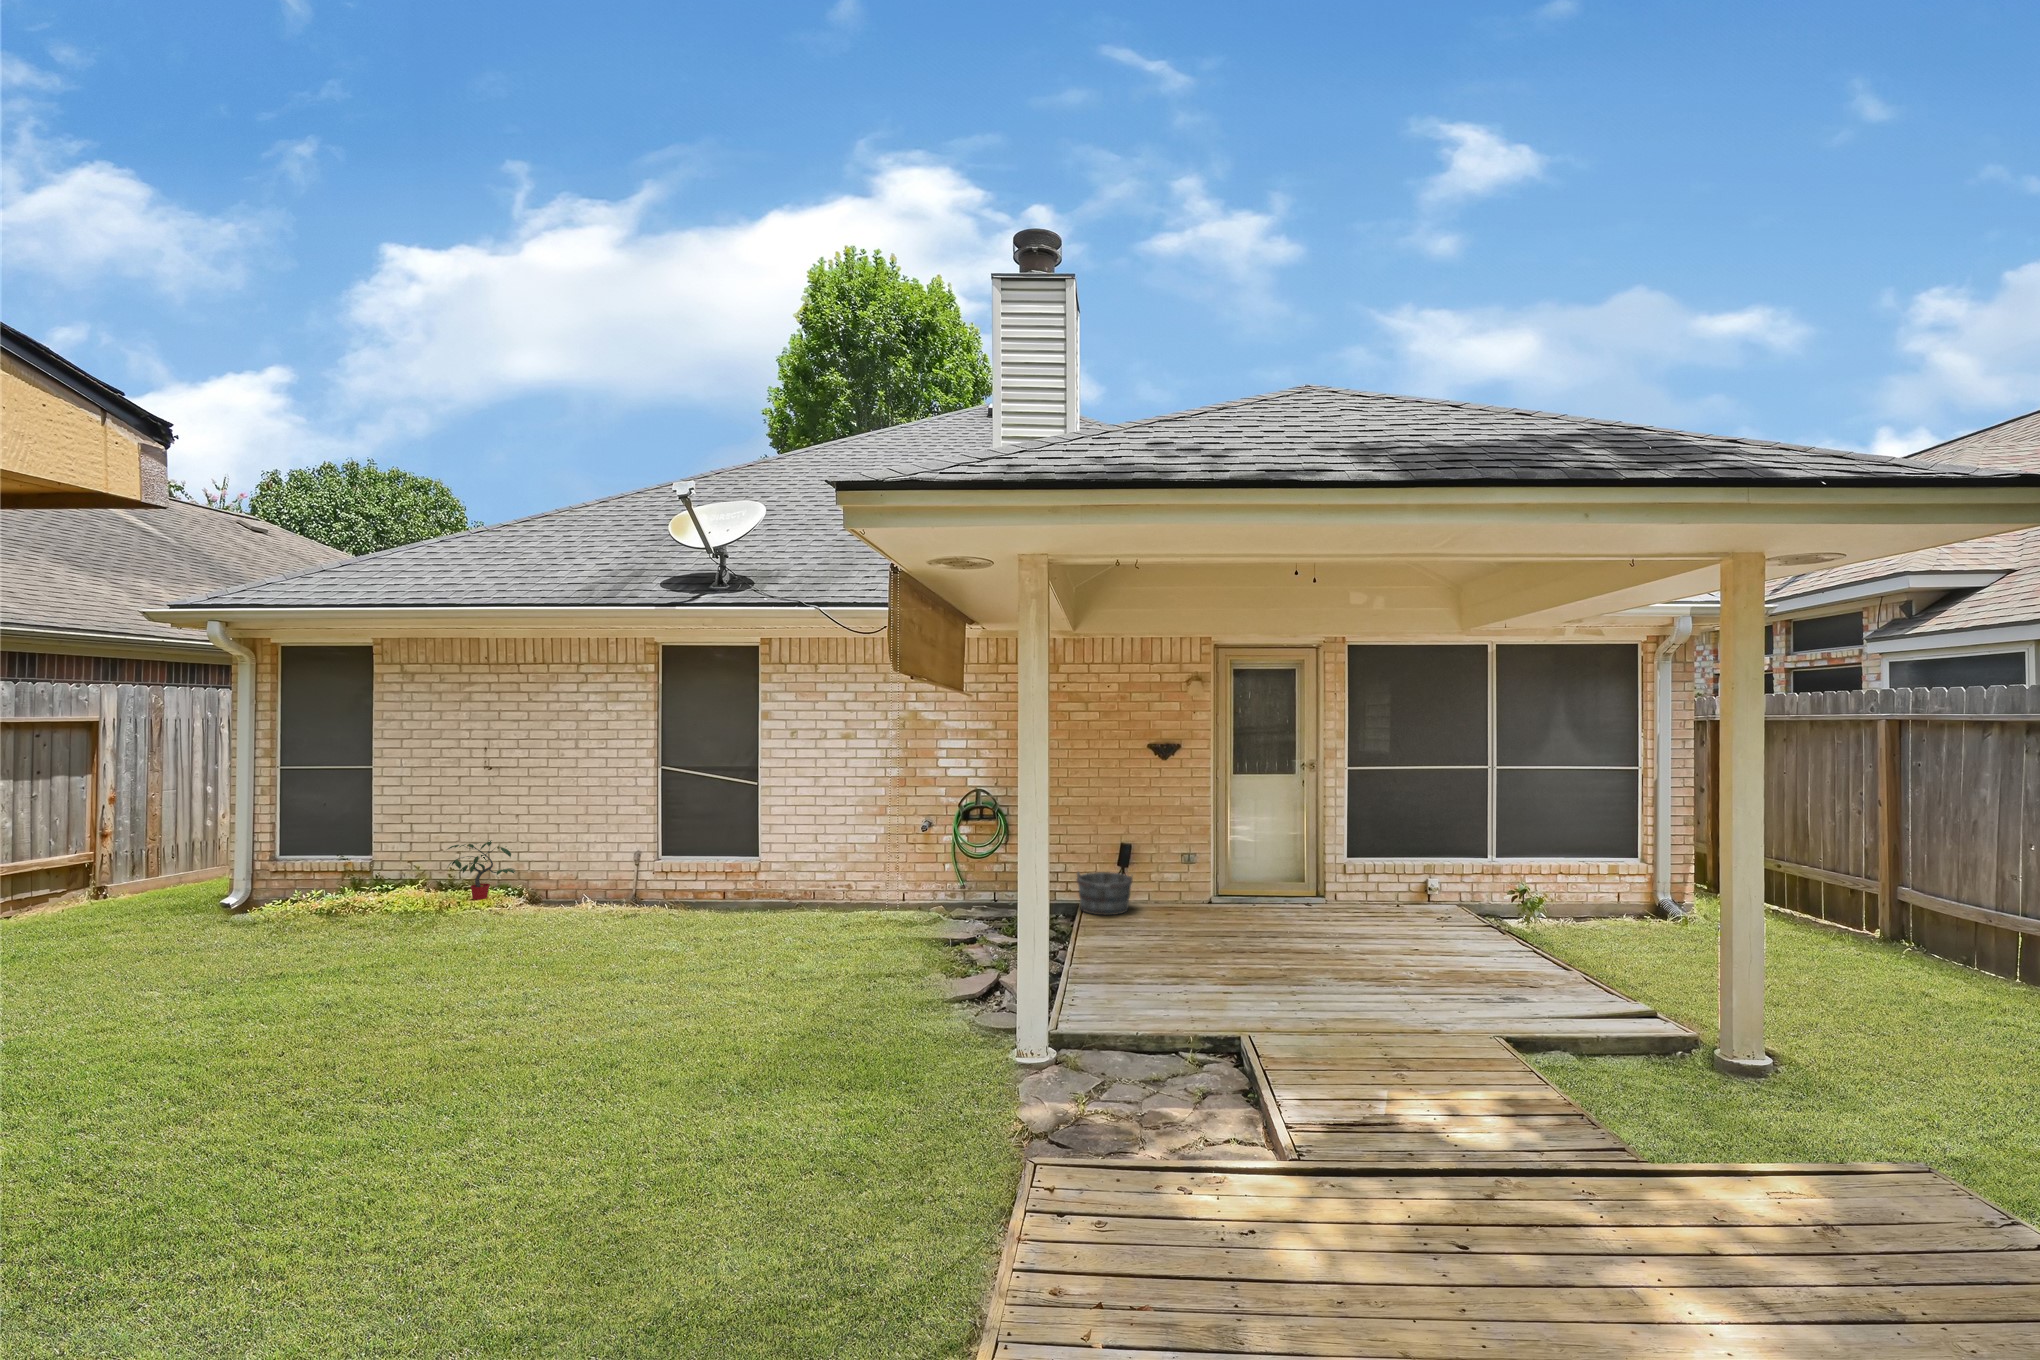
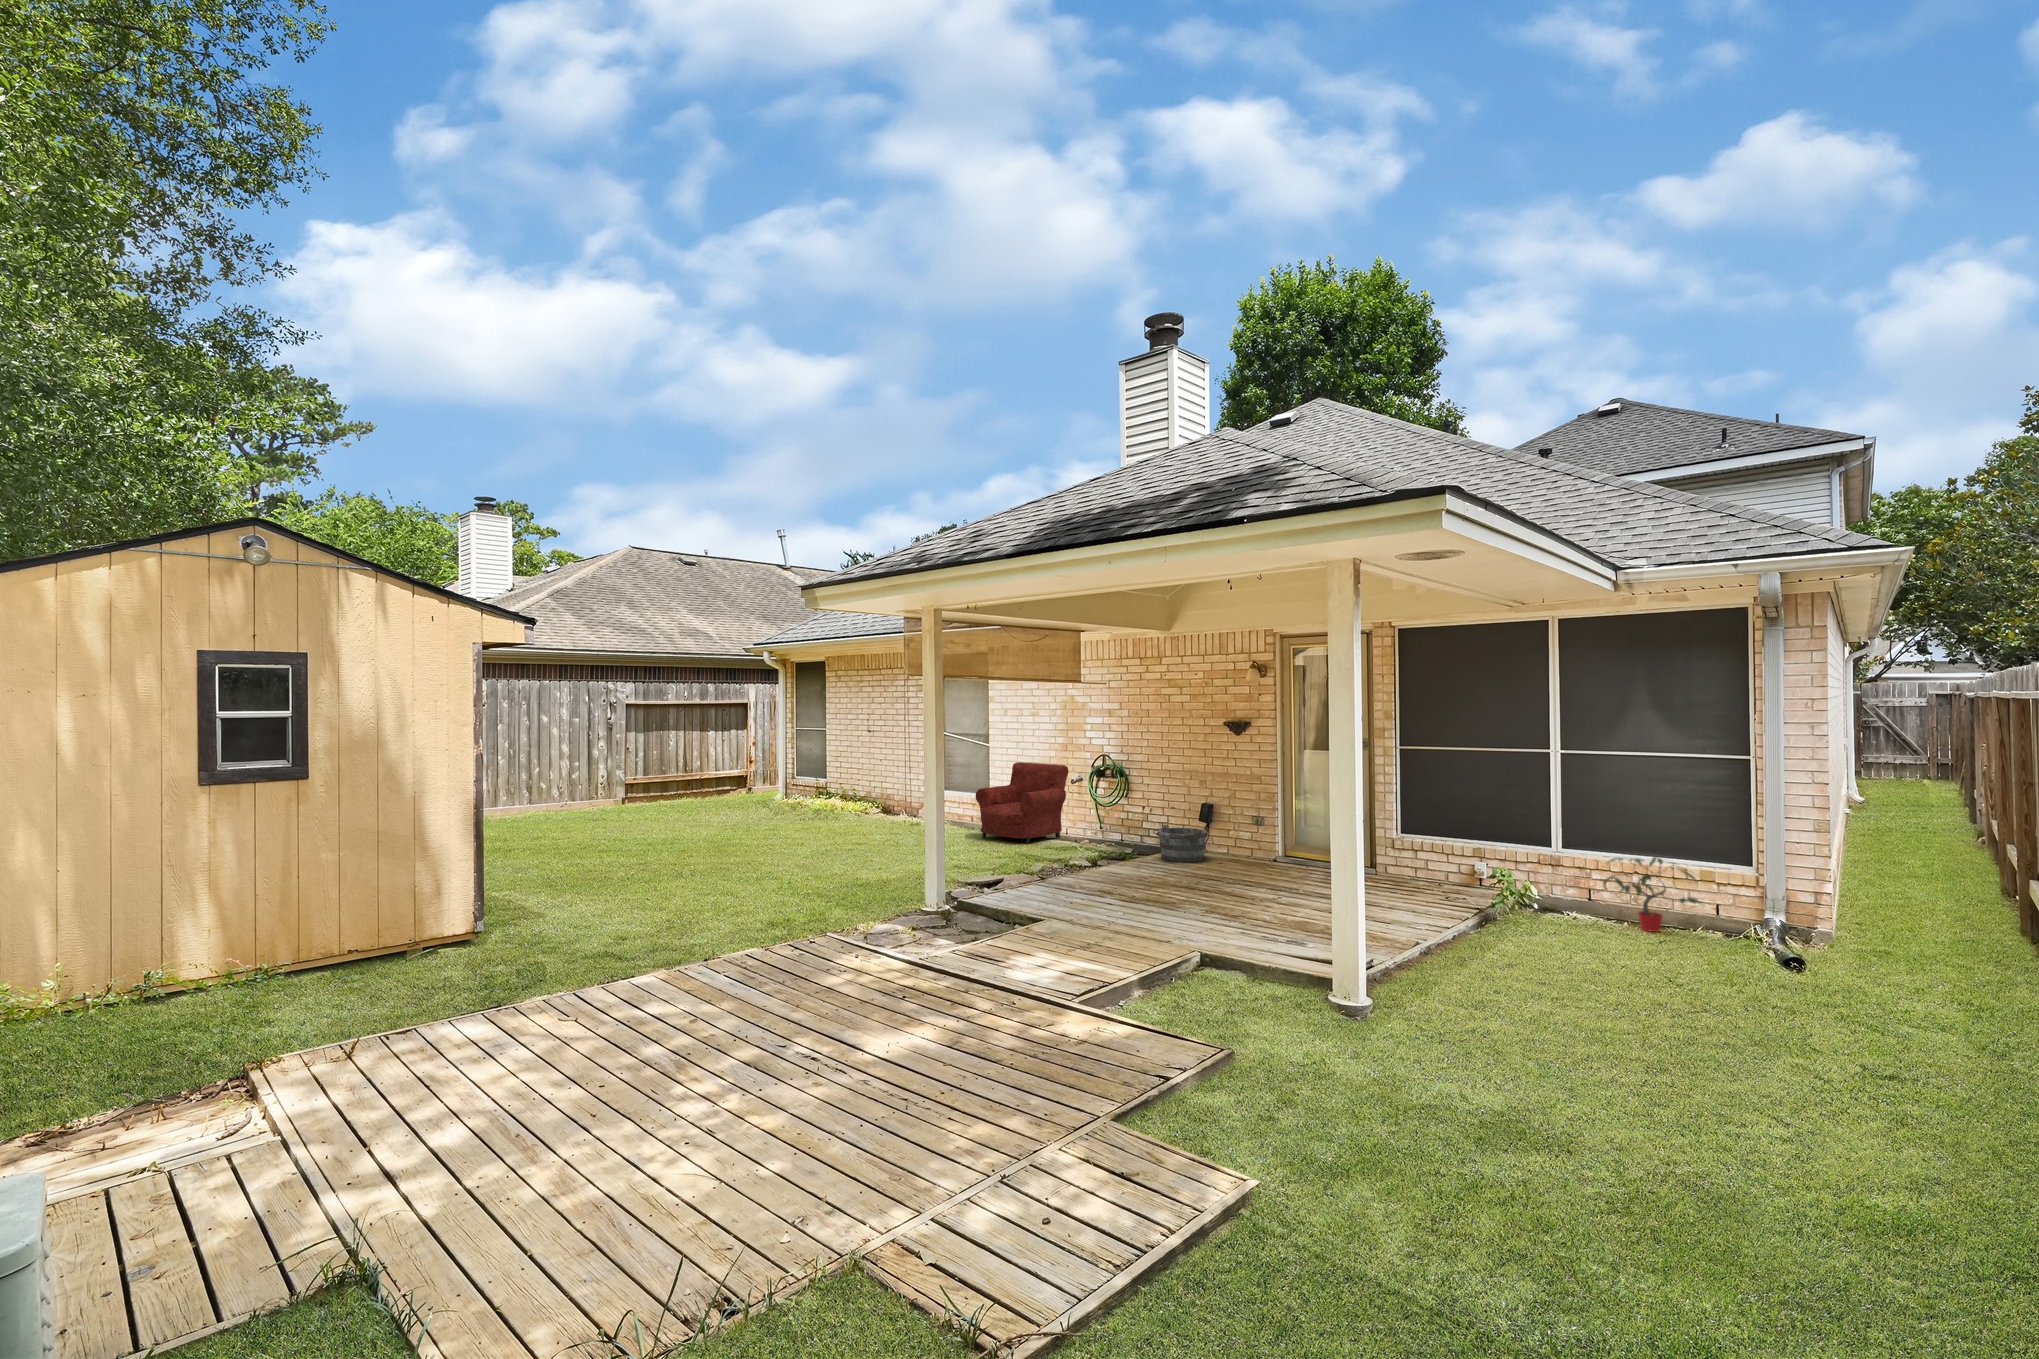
armchair: none [799,808,912,921] -> present [976,762,1068,844]
potted plant: present [448,840,515,900] -> present [1604,857,1699,932]

